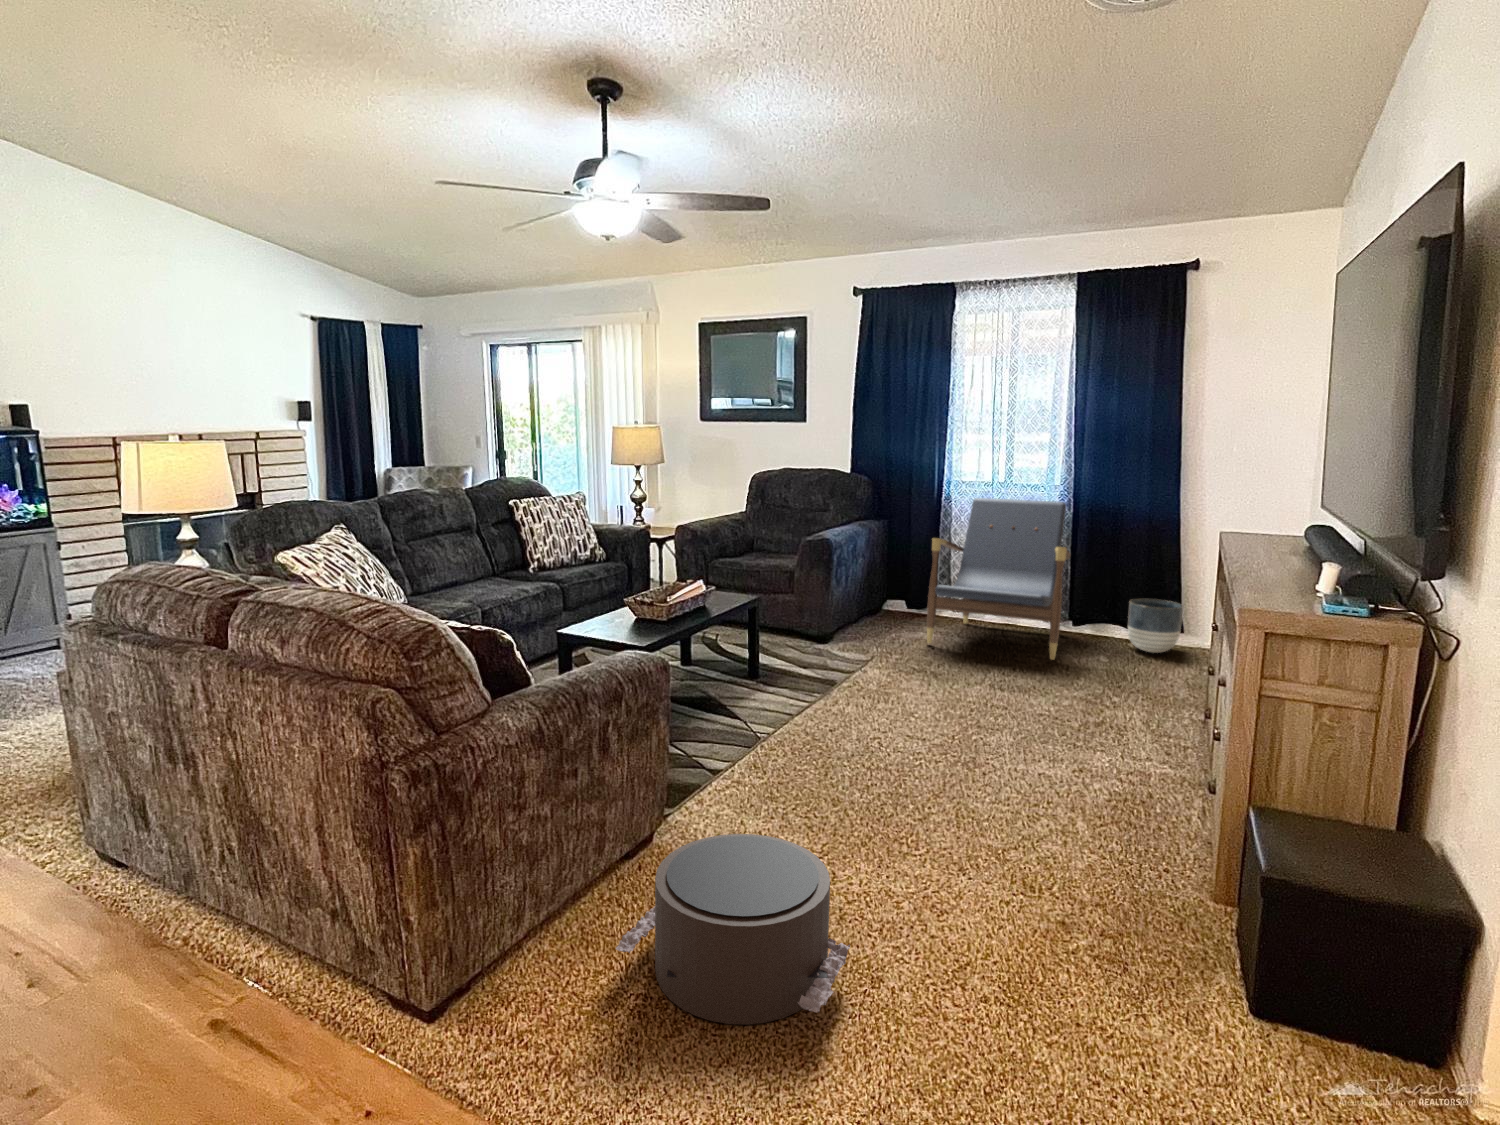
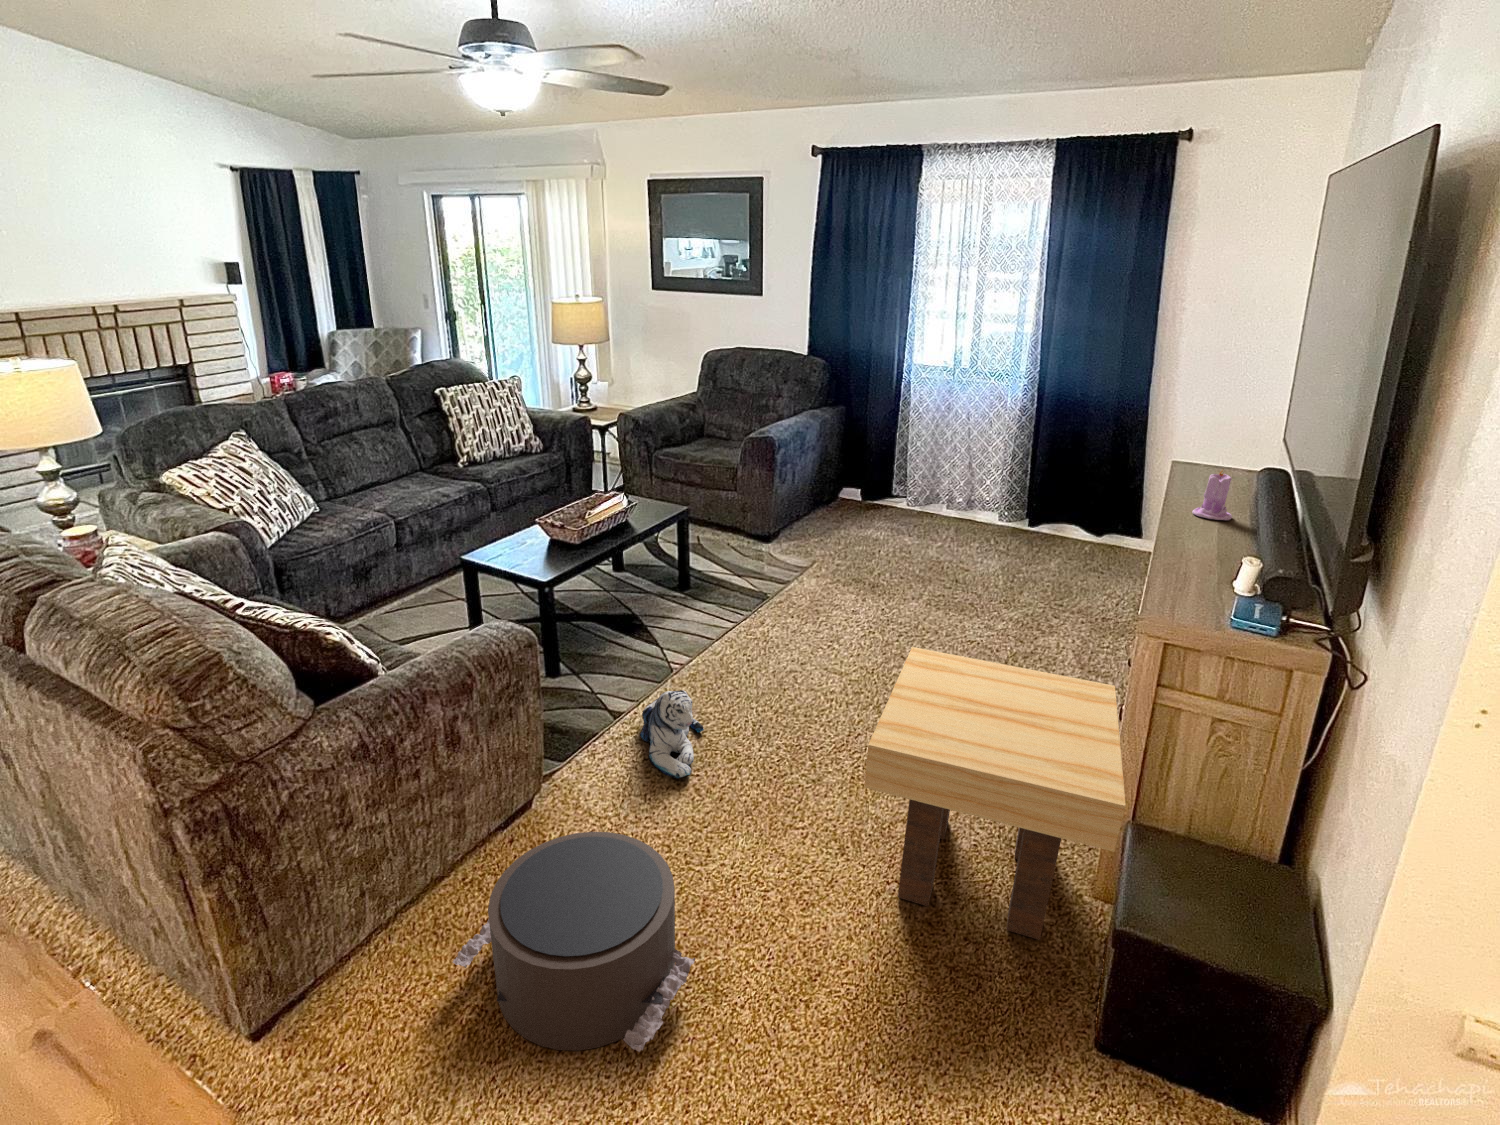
lounge chair: present [927,498,1070,660] -> none [868,391,1022,570]
candle: none [1258,513,1296,560] -> present [1192,470,1232,520]
planter: present [1128,599,1183,653] -> none [1072,505,1130,562]
side table: none [998,675,1253,937] -> present [864,647,1126,940]
plush toy: none [743,736,805,819] -> present [639,690,704,779]

